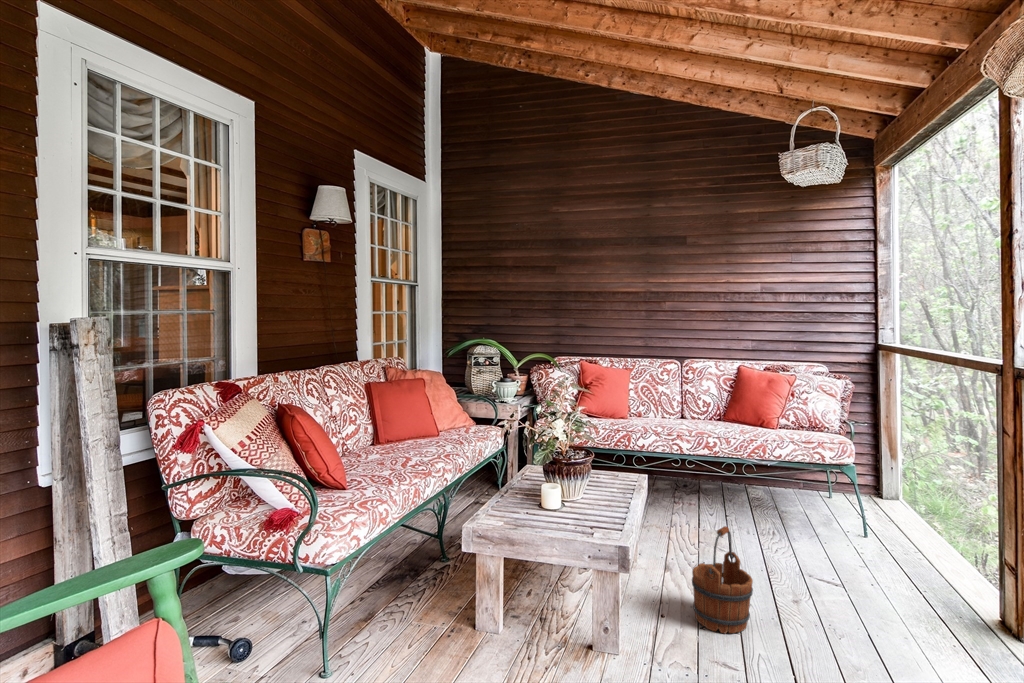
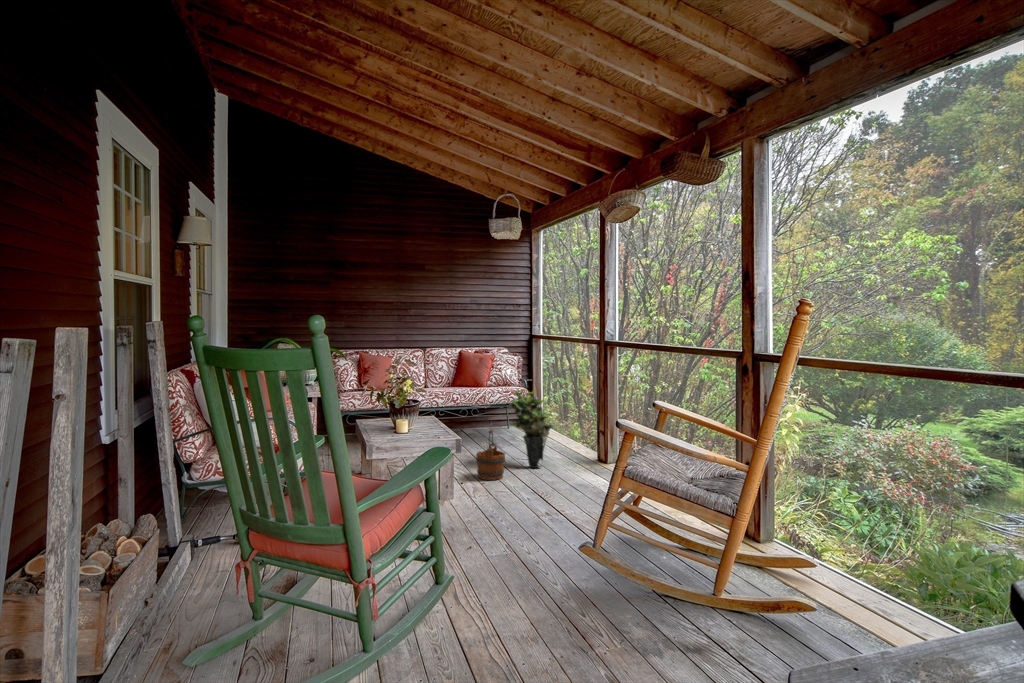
potted plant: none [779,450,882,620] -> present [509,390,552,468]

